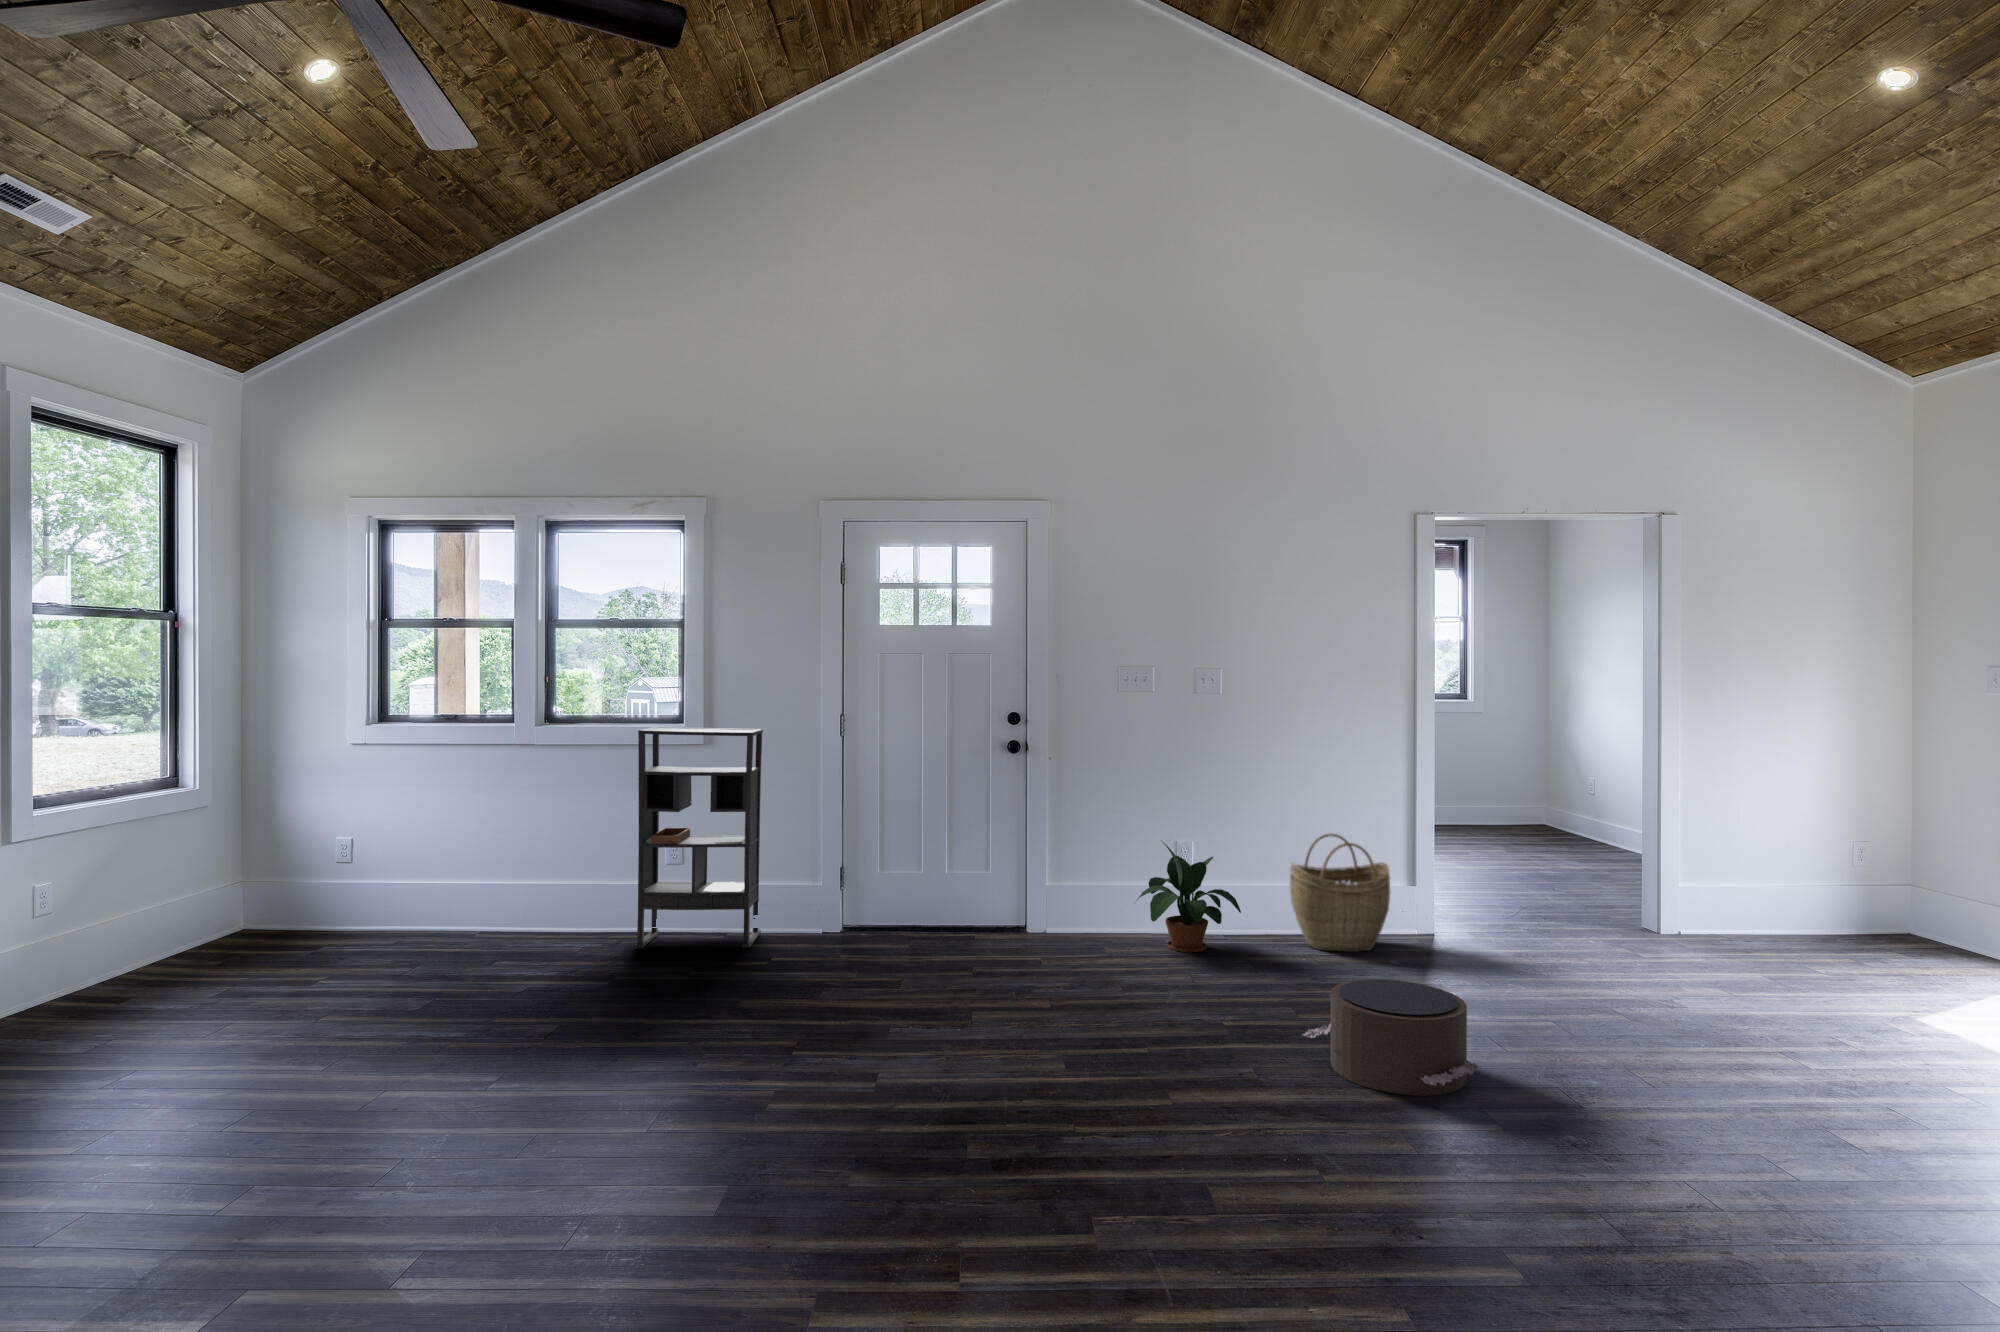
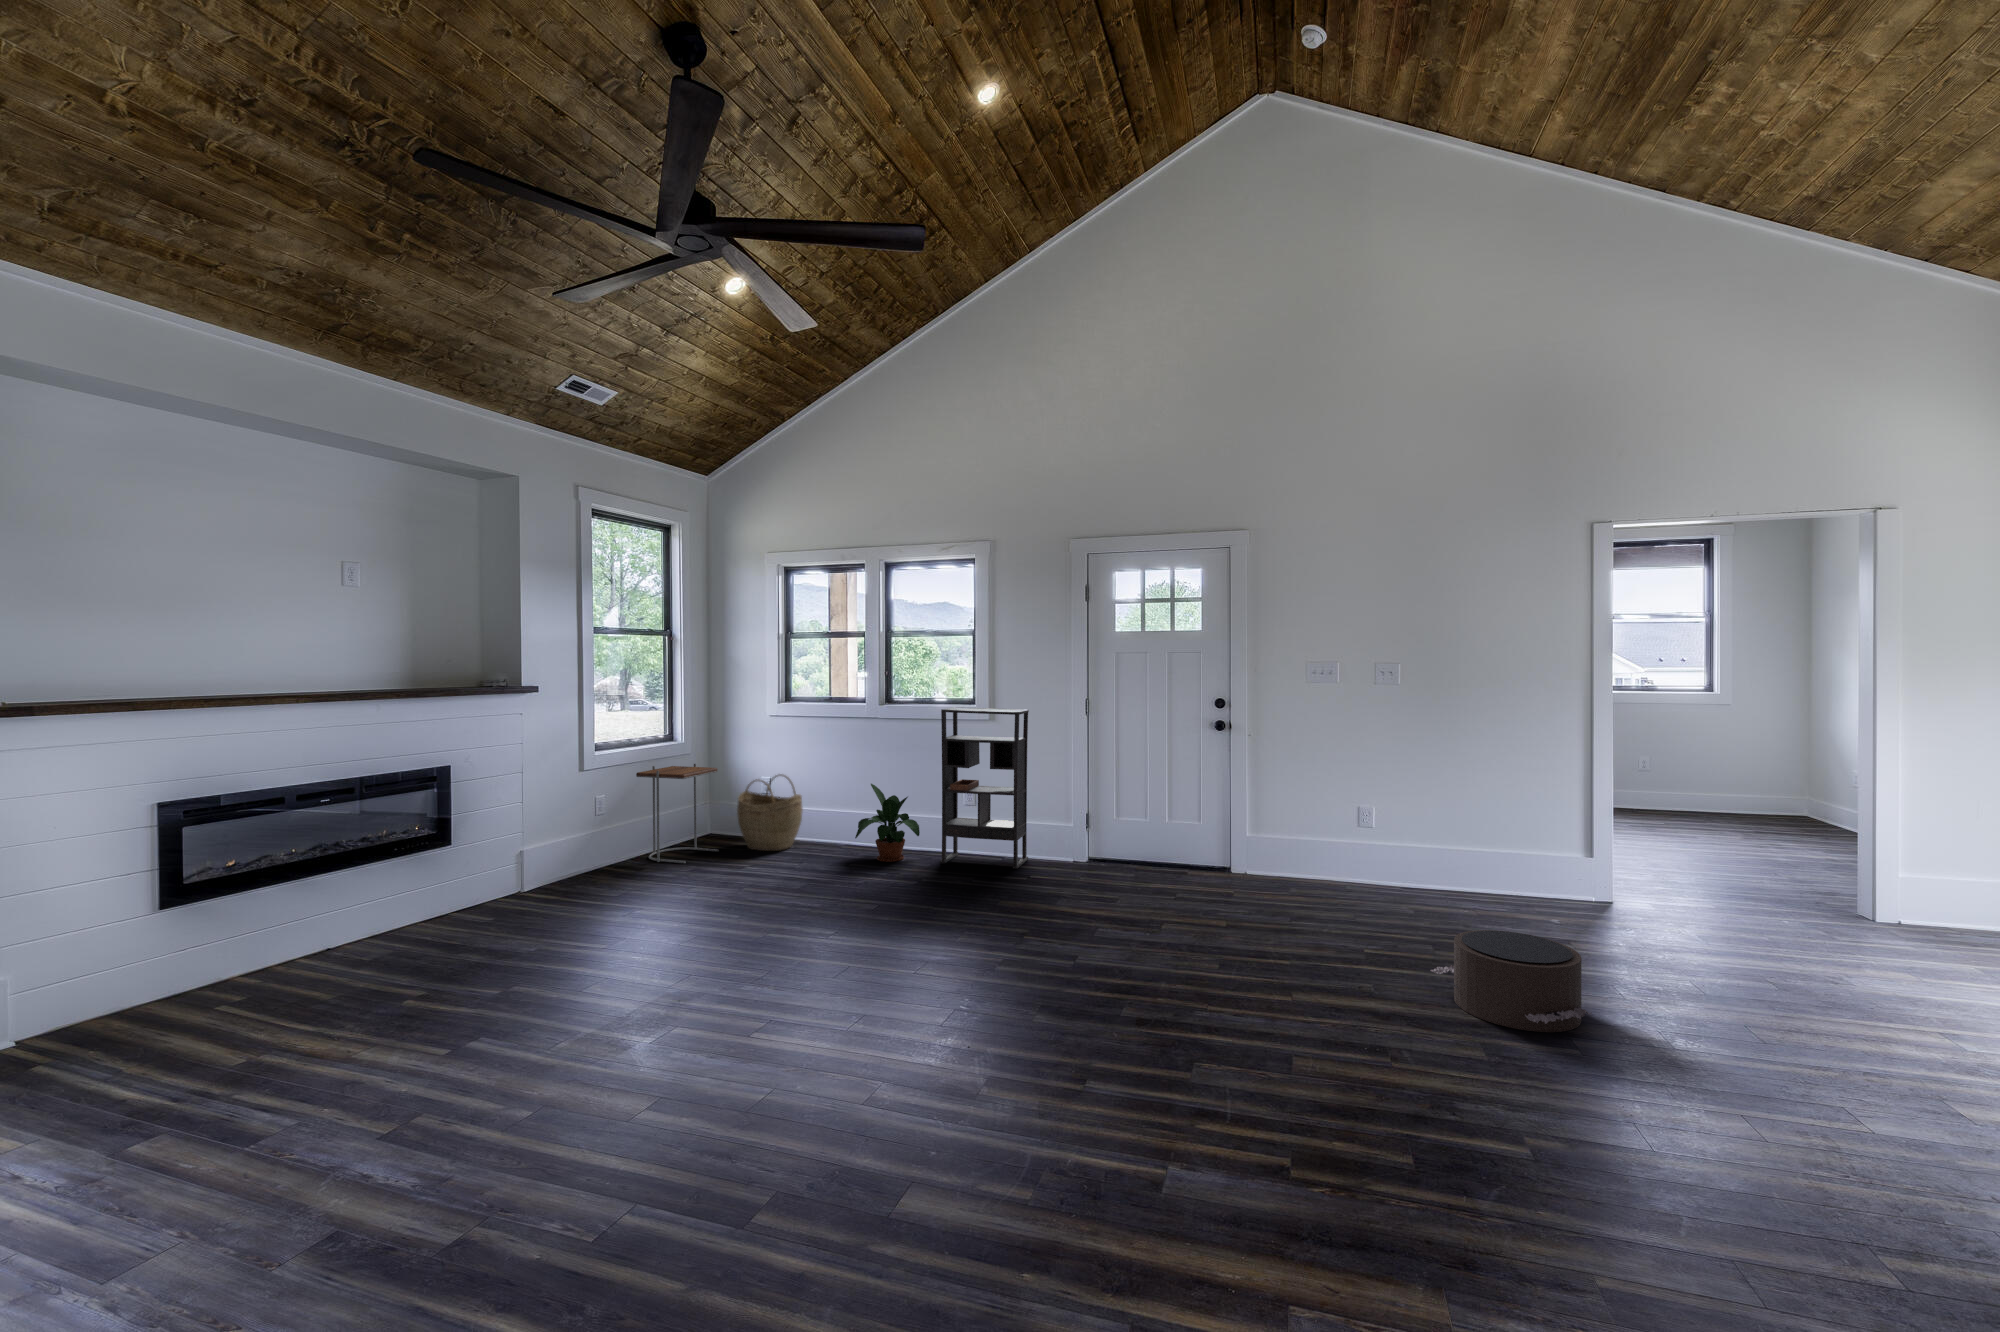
side table: none [110,821,263,983] -> present [636,764,719,863]
woven basket: present [1290,833,1390,952] -> present [737,774,803,851]
potted plant: present [1137,840,1241,952] -> present [855,784,920,862]

